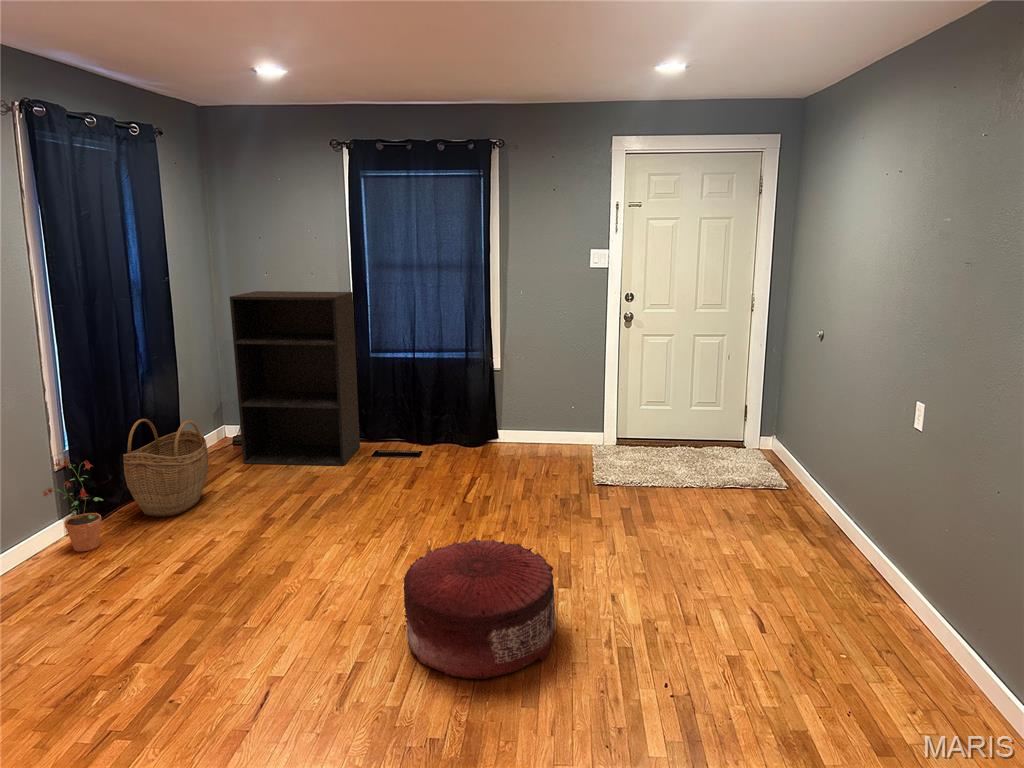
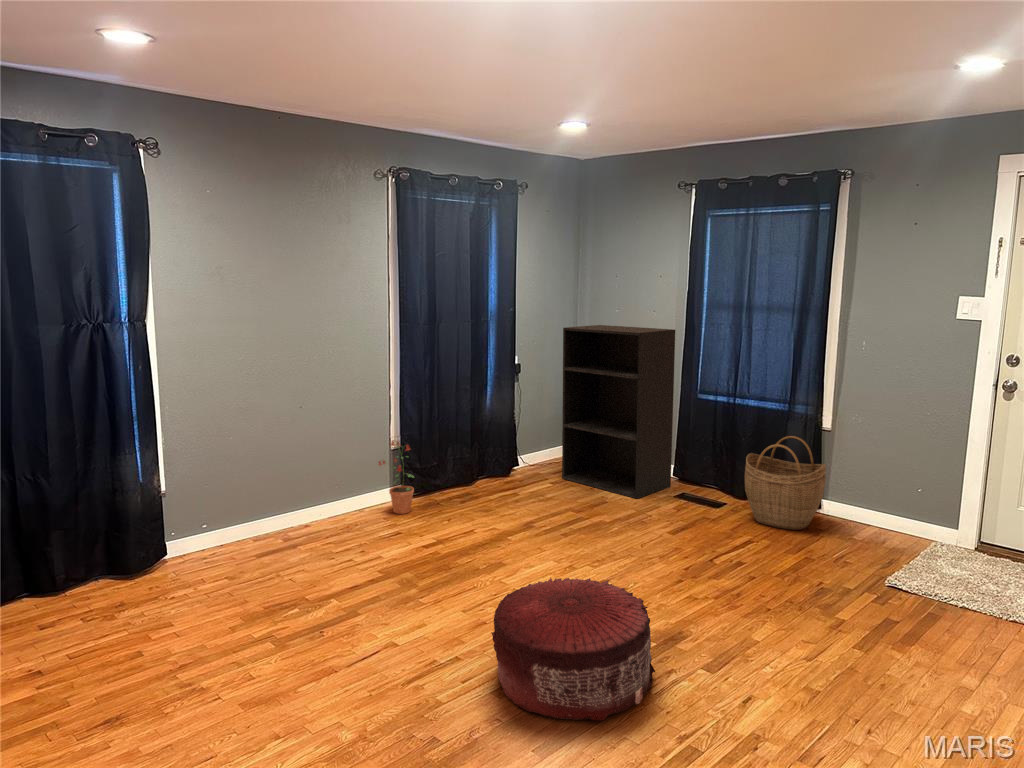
woven basket: present [123,419,208,517] -> present [745,436,826,530]

